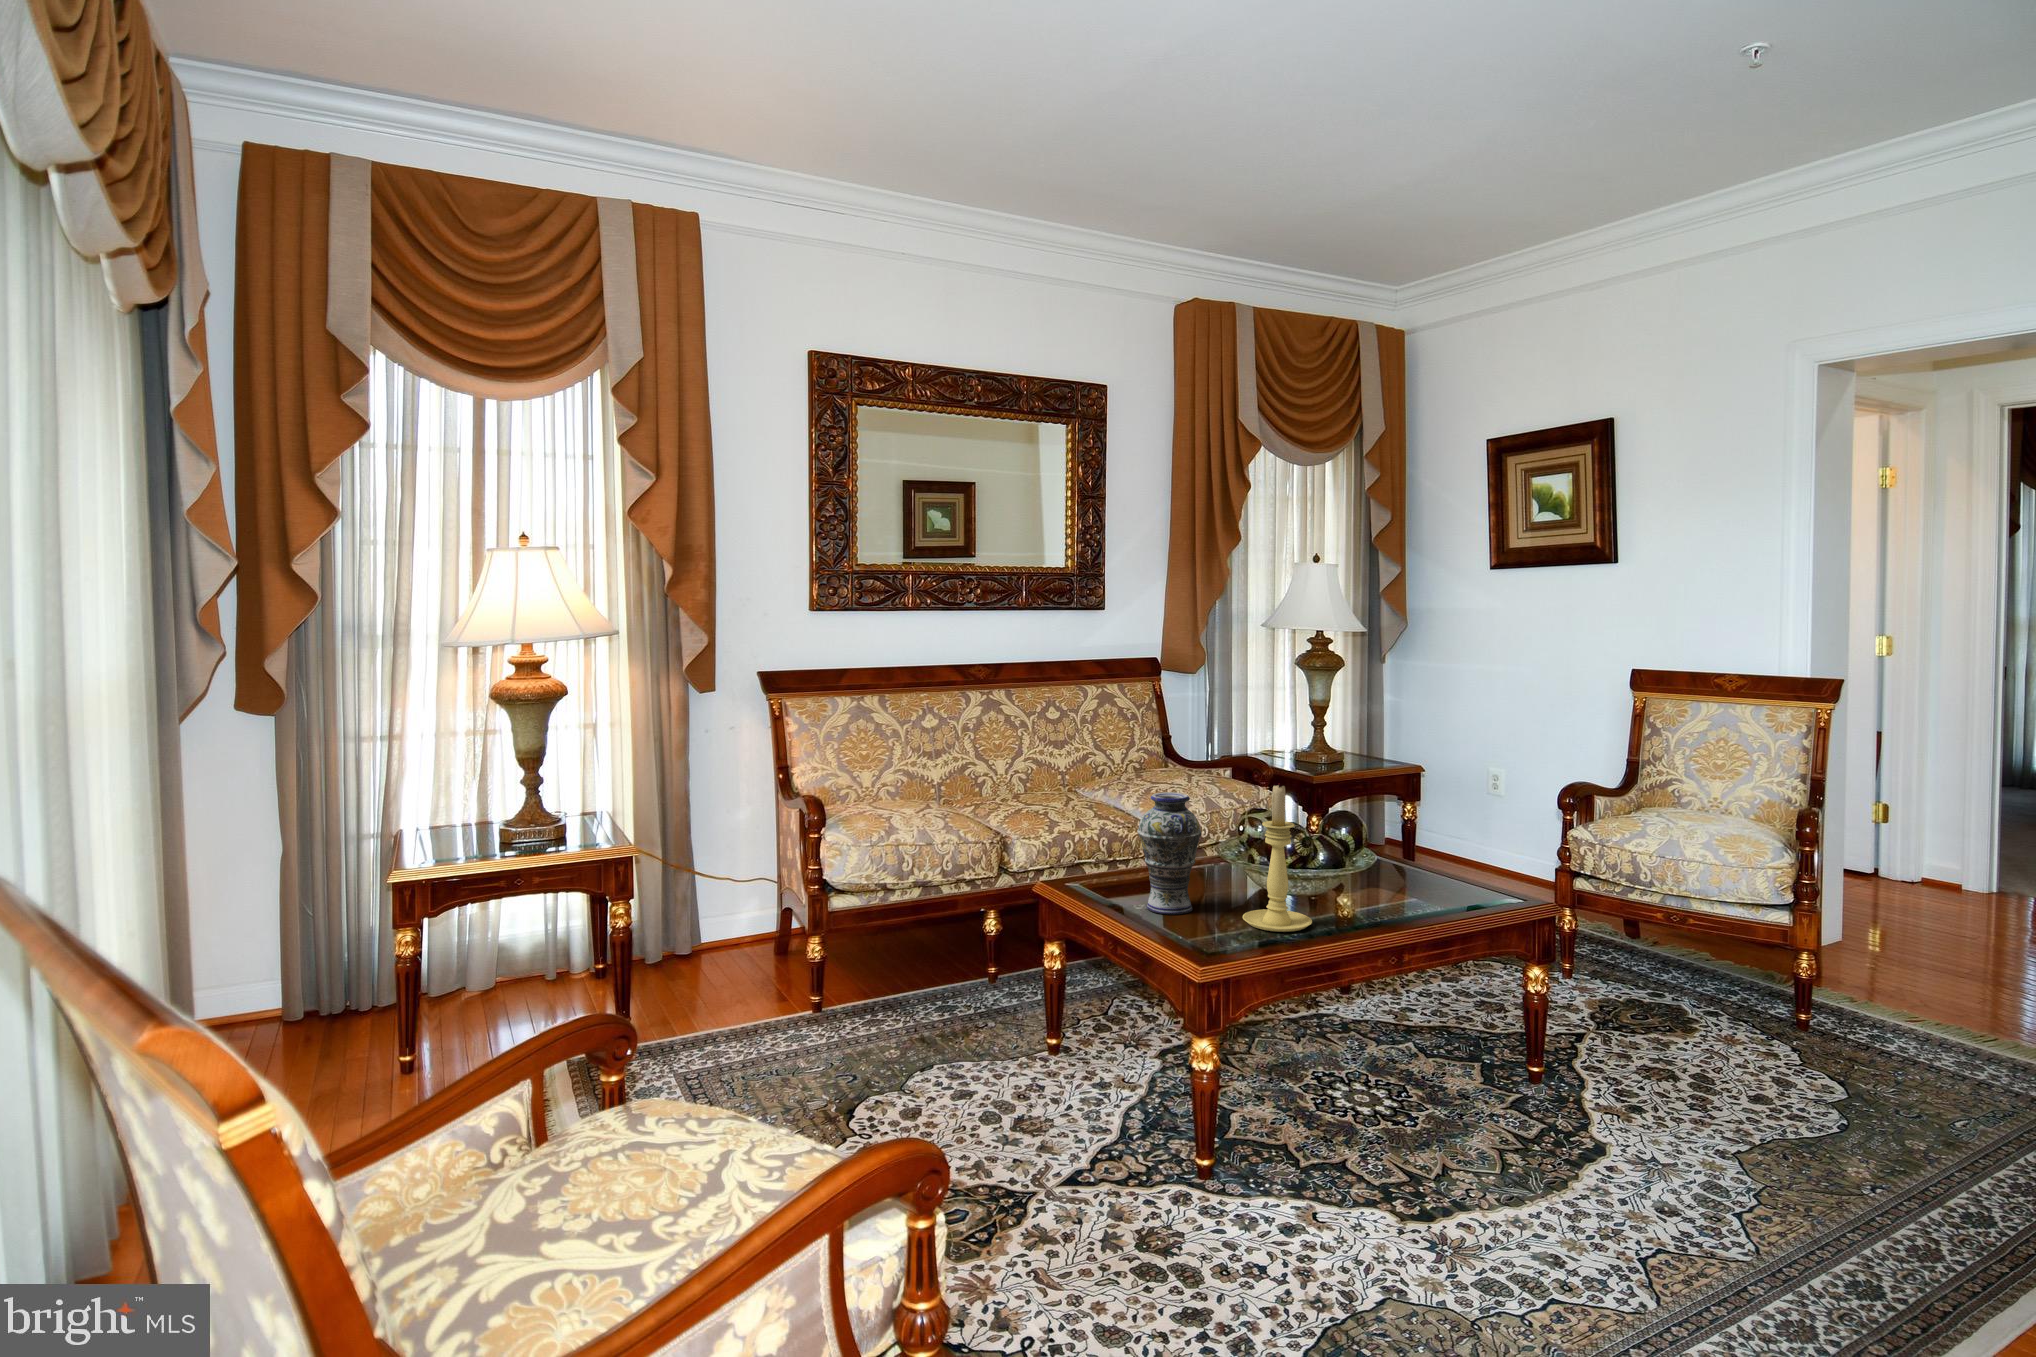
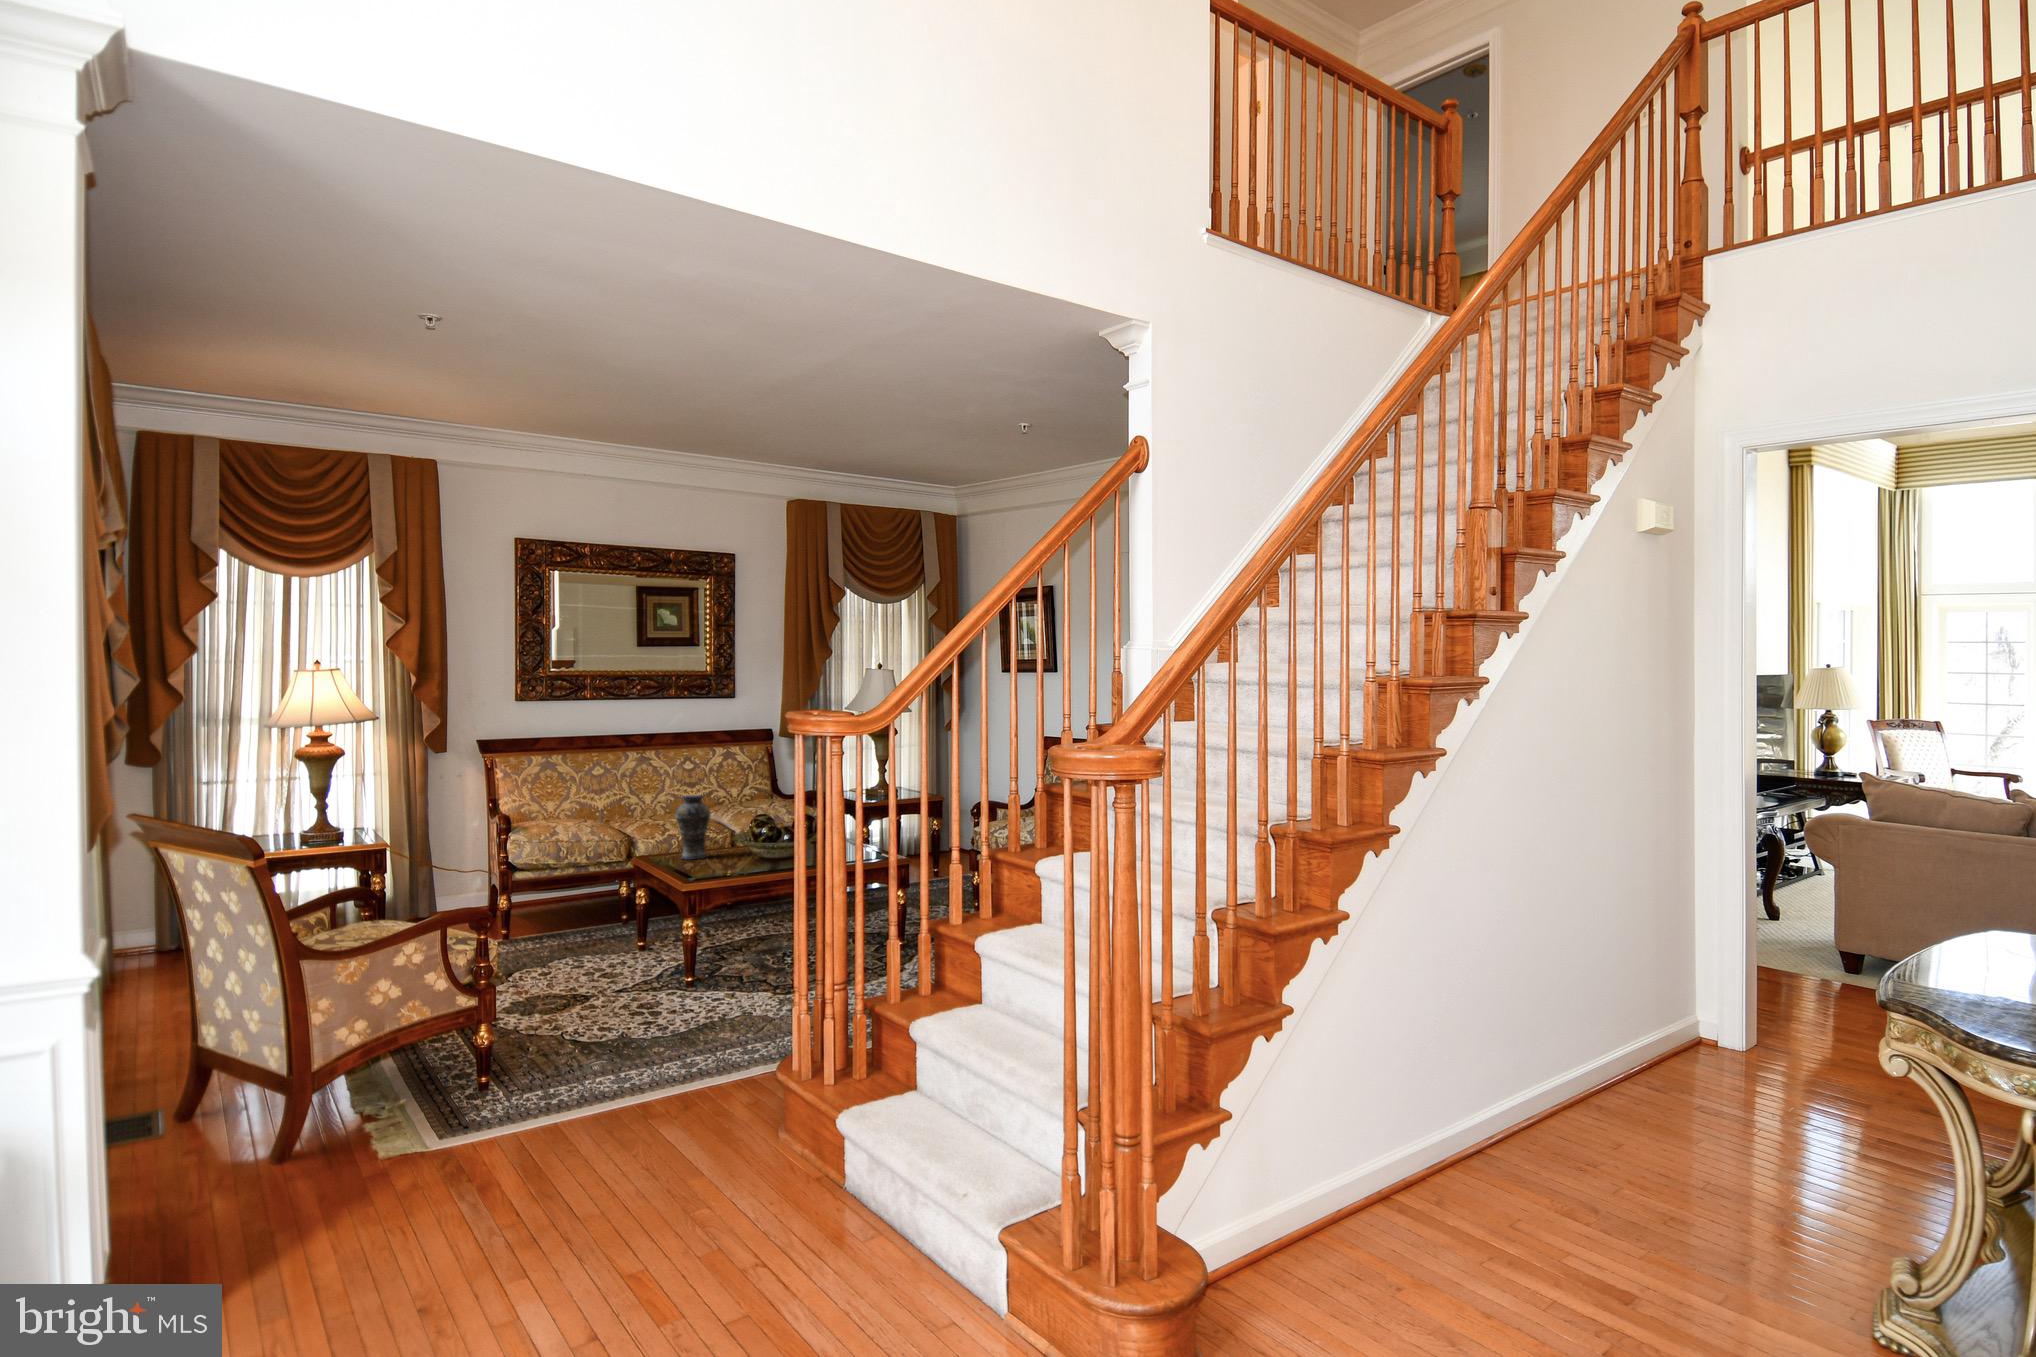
candle holder: present [1243,785,1312,932] -> none [725,785,761,861]

